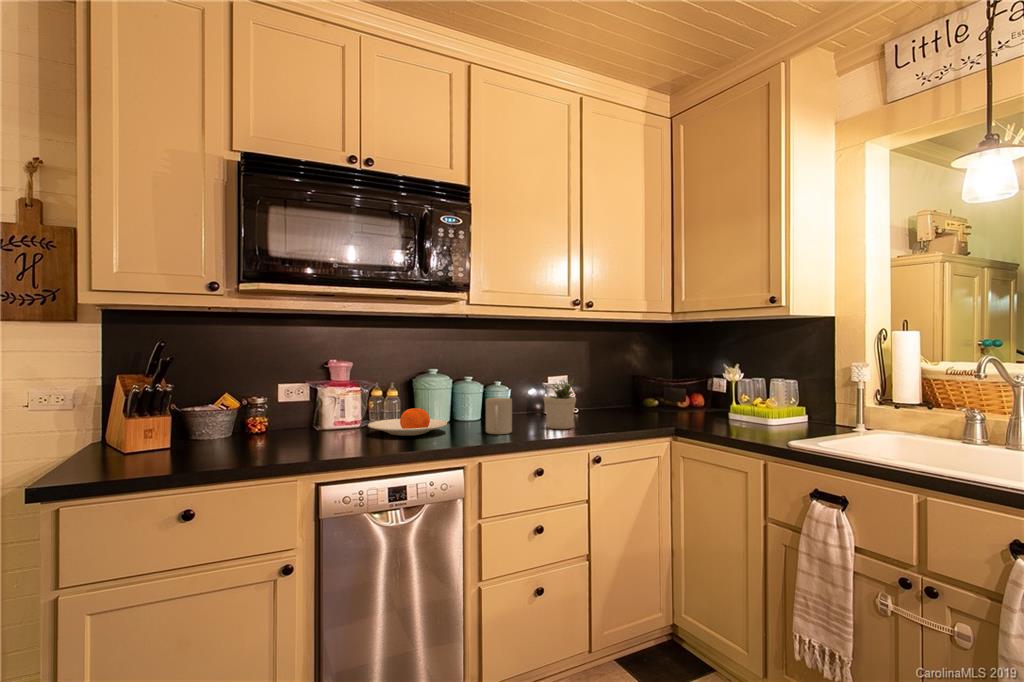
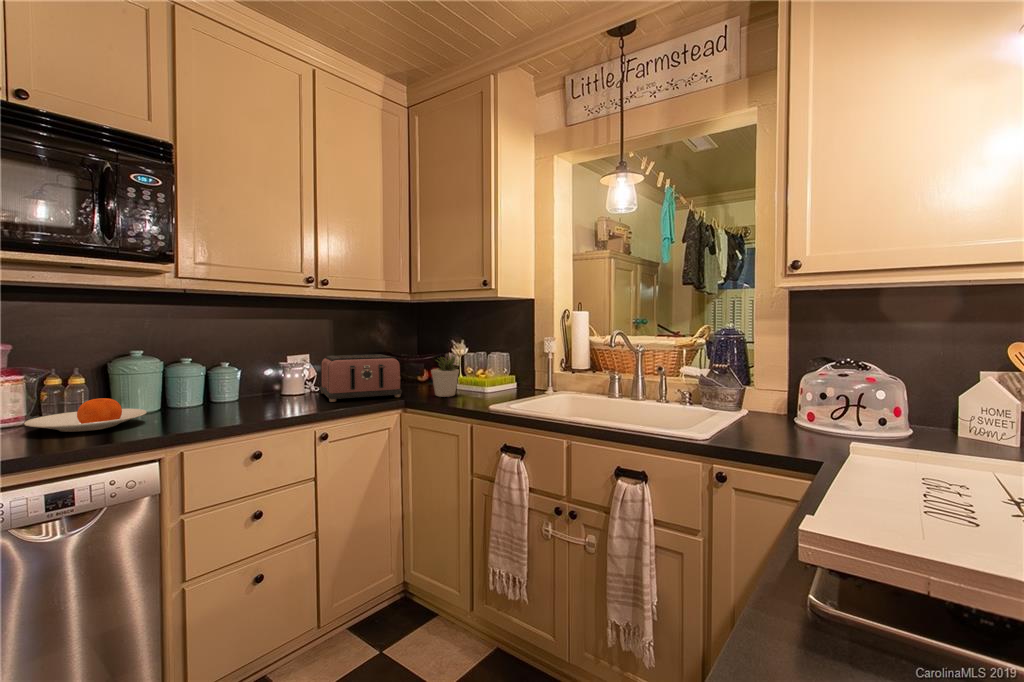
toaster: none [579,378,668,425] -> present [320,354,402,402]
potted plant: present [544,381,576,429] -> present [431,355,459,397]
mug: present [486,398,512,434] -> none [196,381,230,421]

